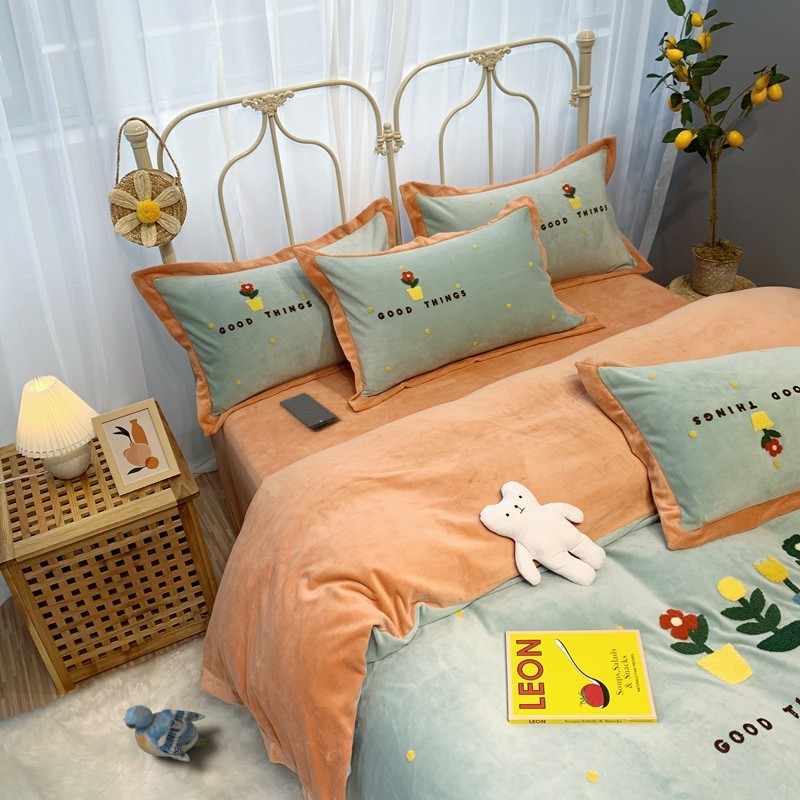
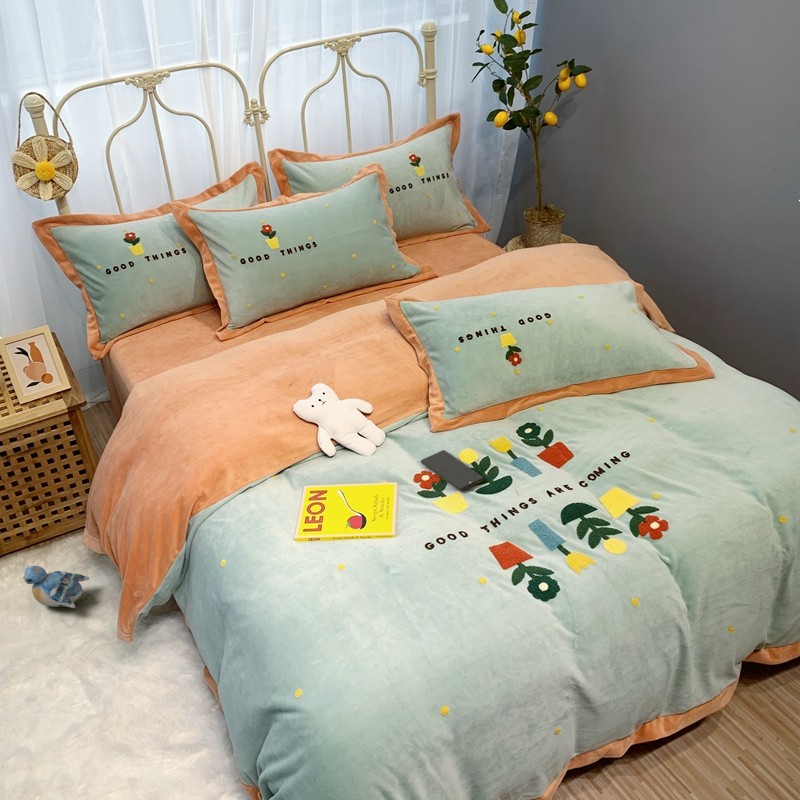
smartphone: present [280,393,335,429] -> present [421,450,483,491]

